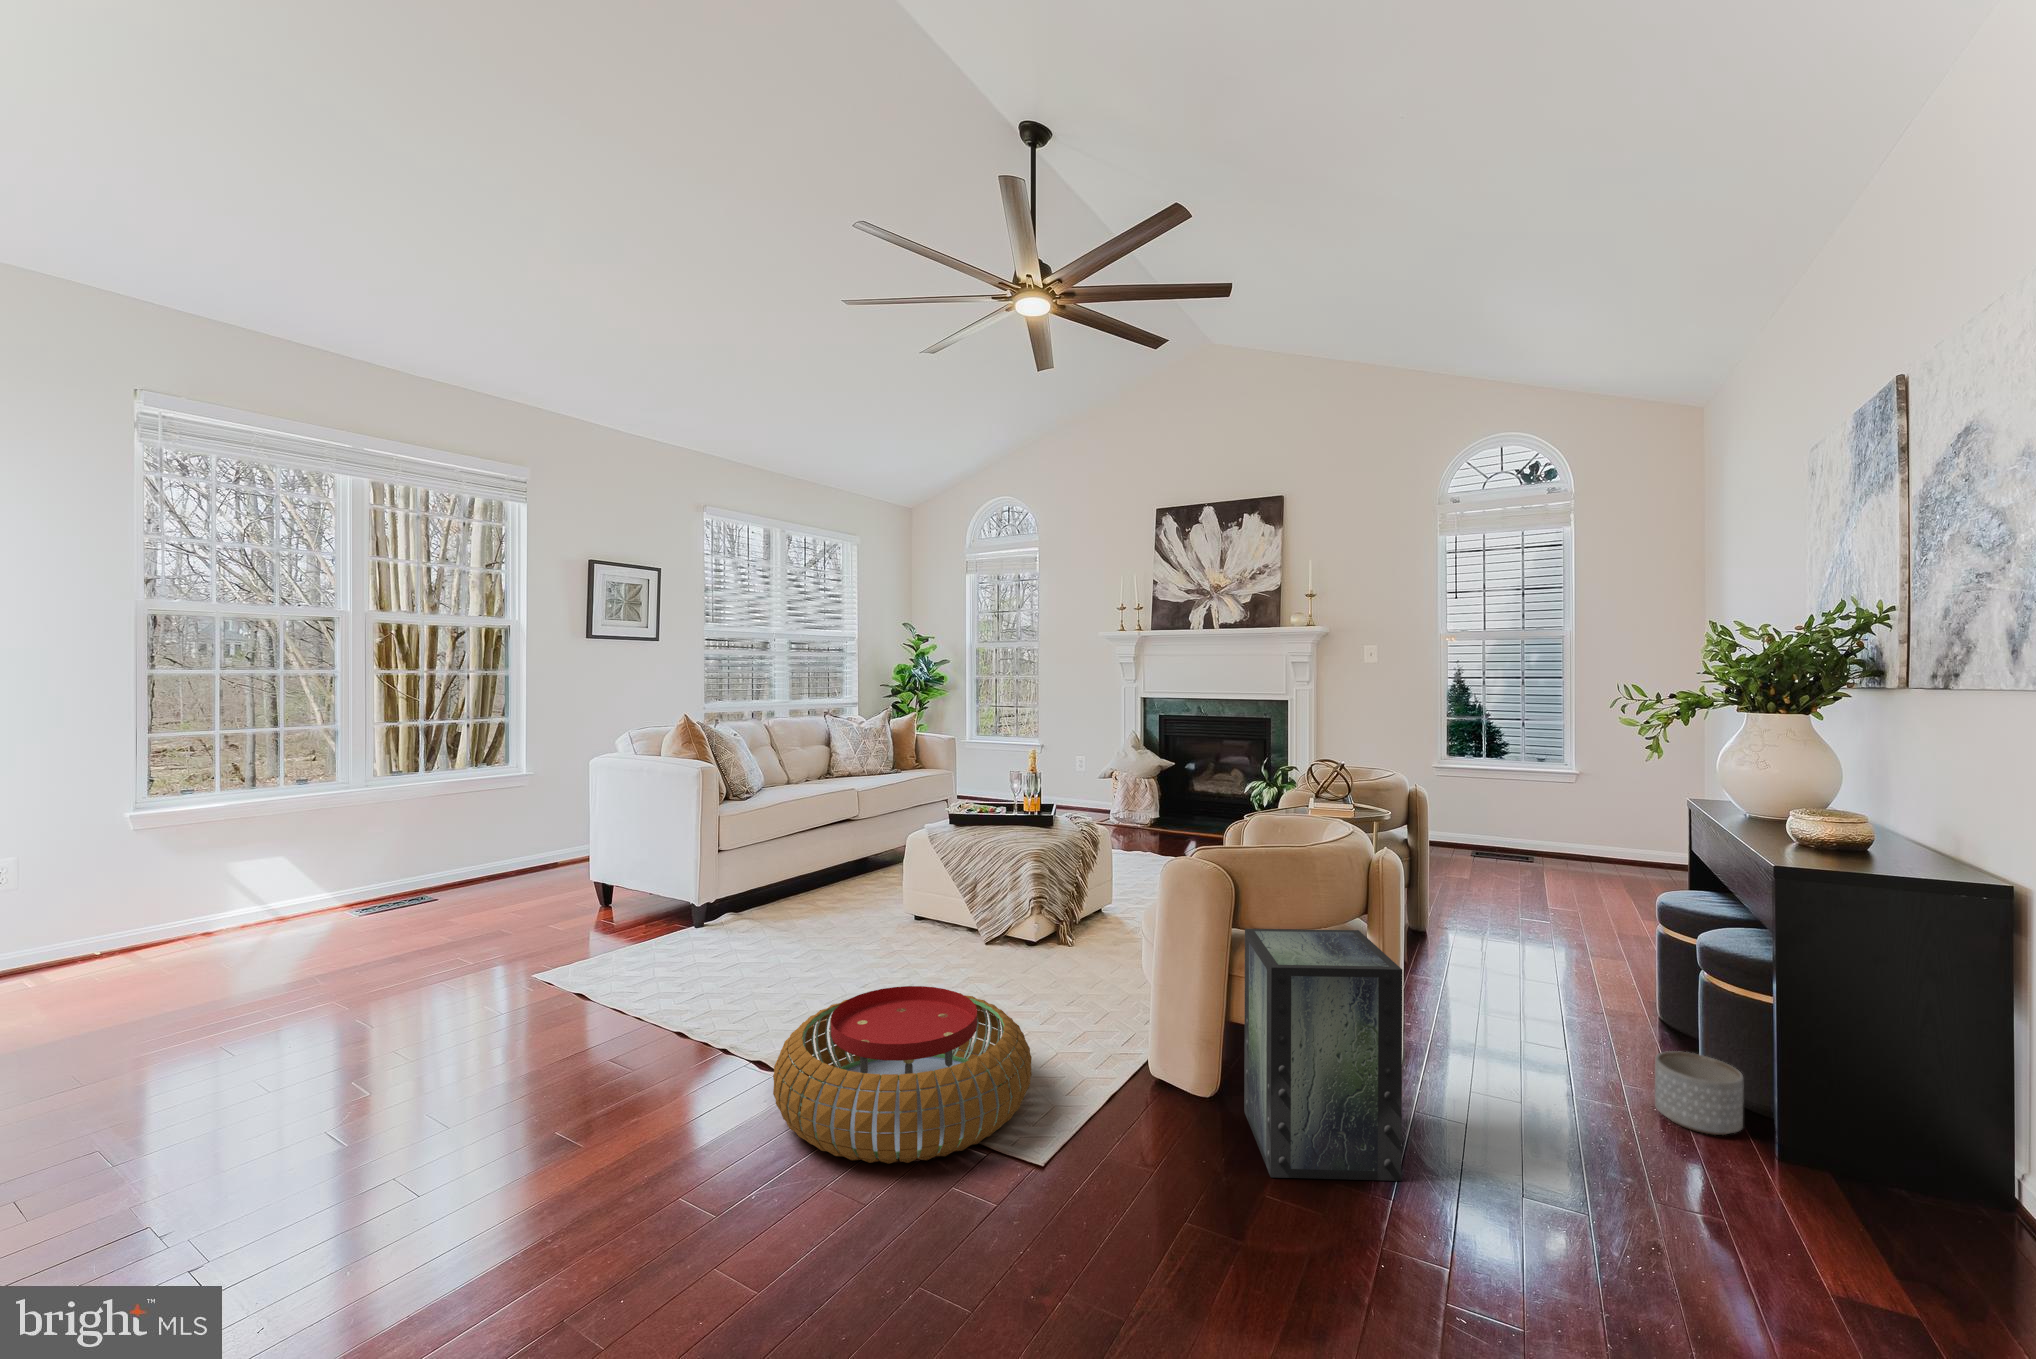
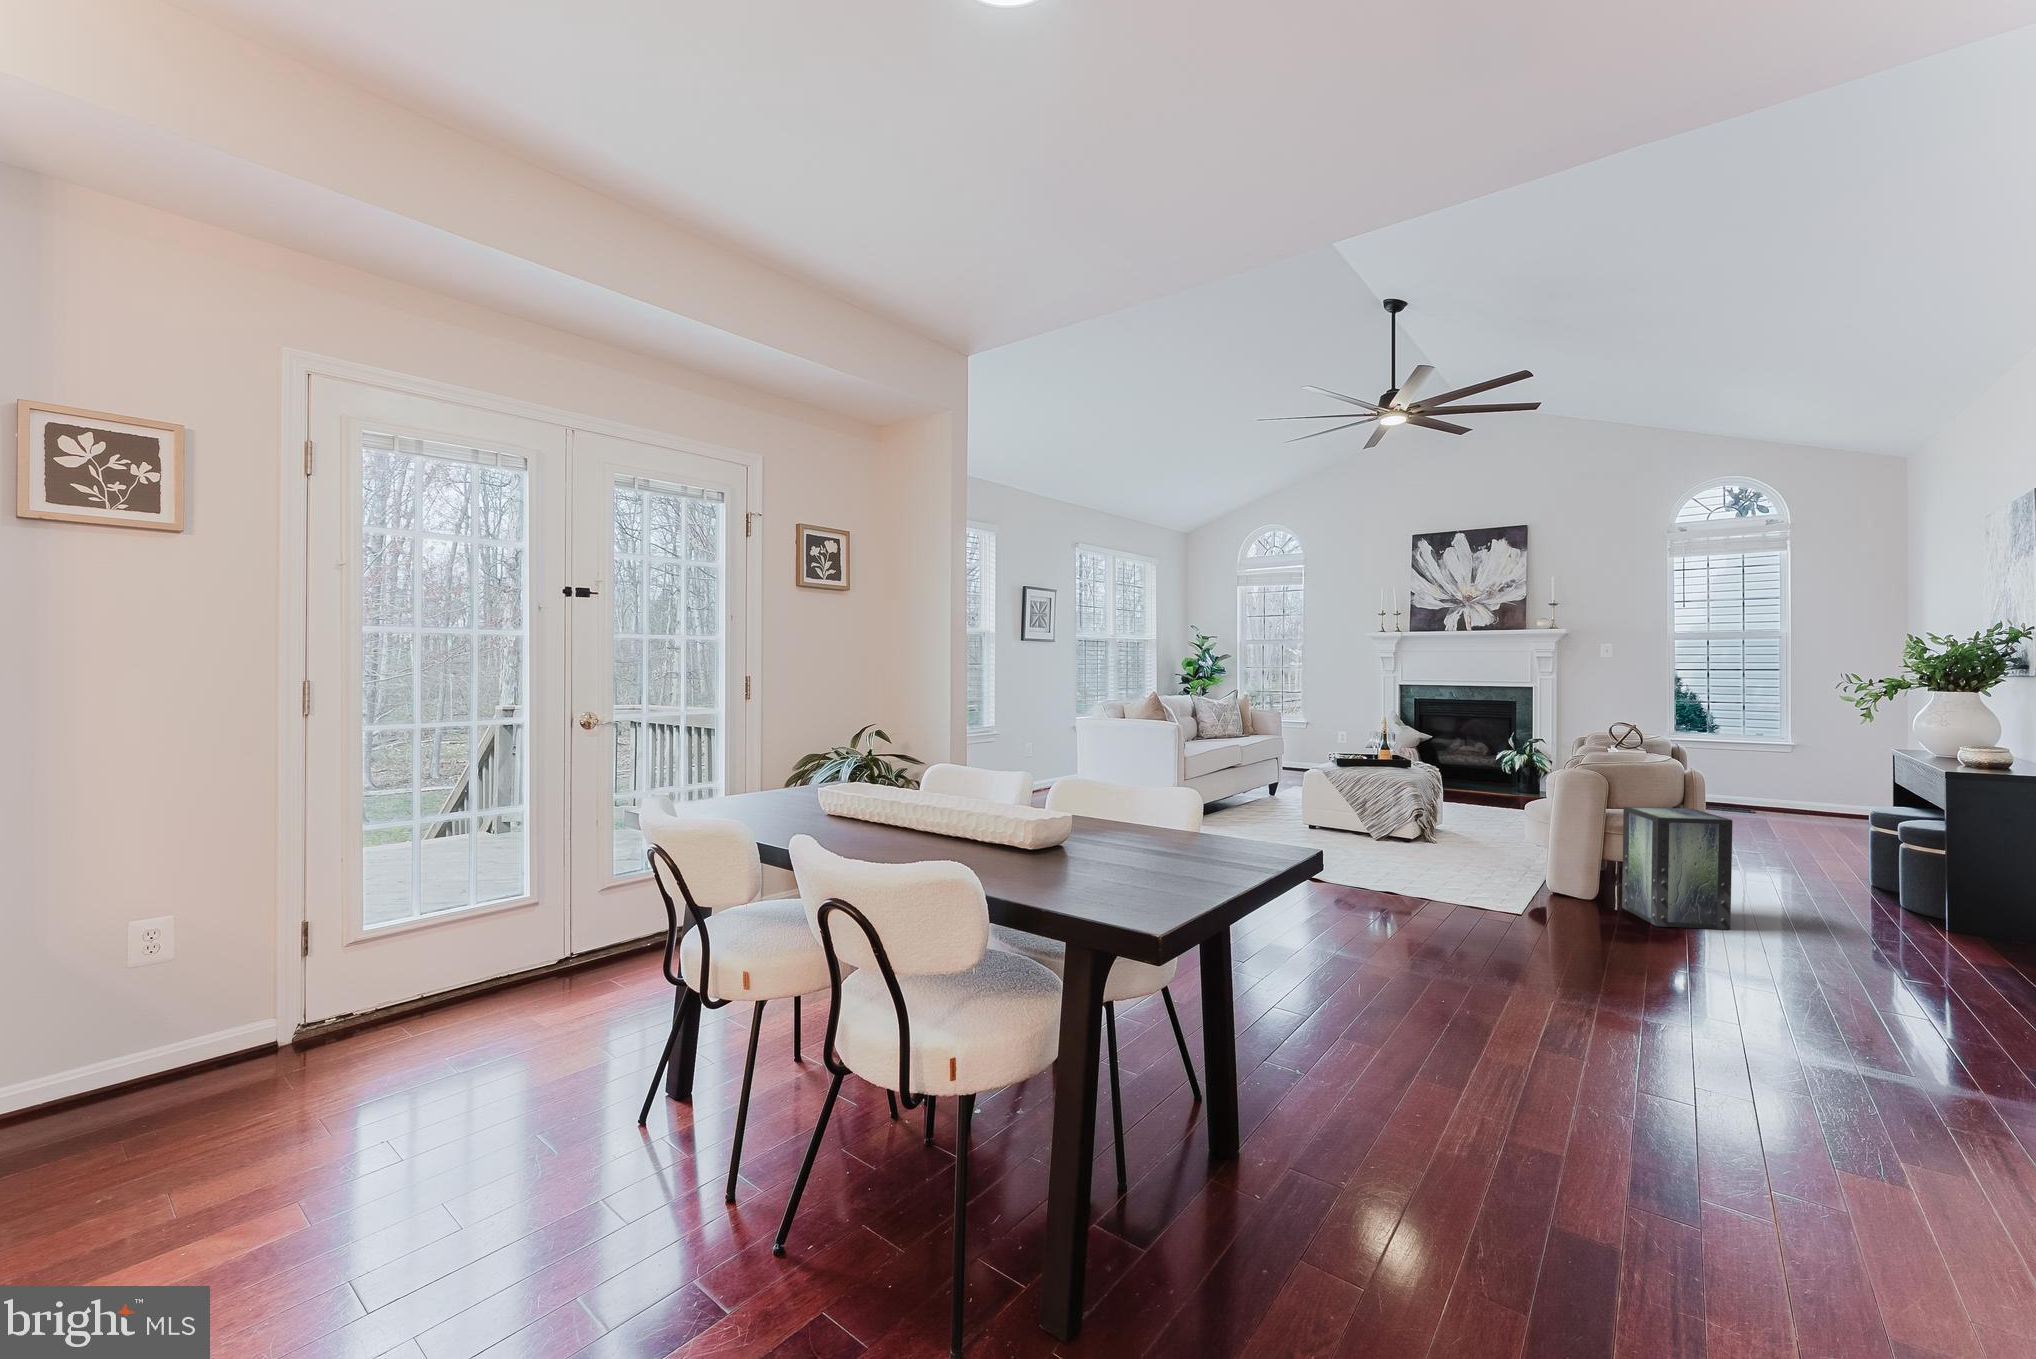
pouf: present [773,986,1032,1164] -> none [1350,841,1501,915]
planter: present [1655,1051,1743,1135] -> none [1873,884,1929,924]

